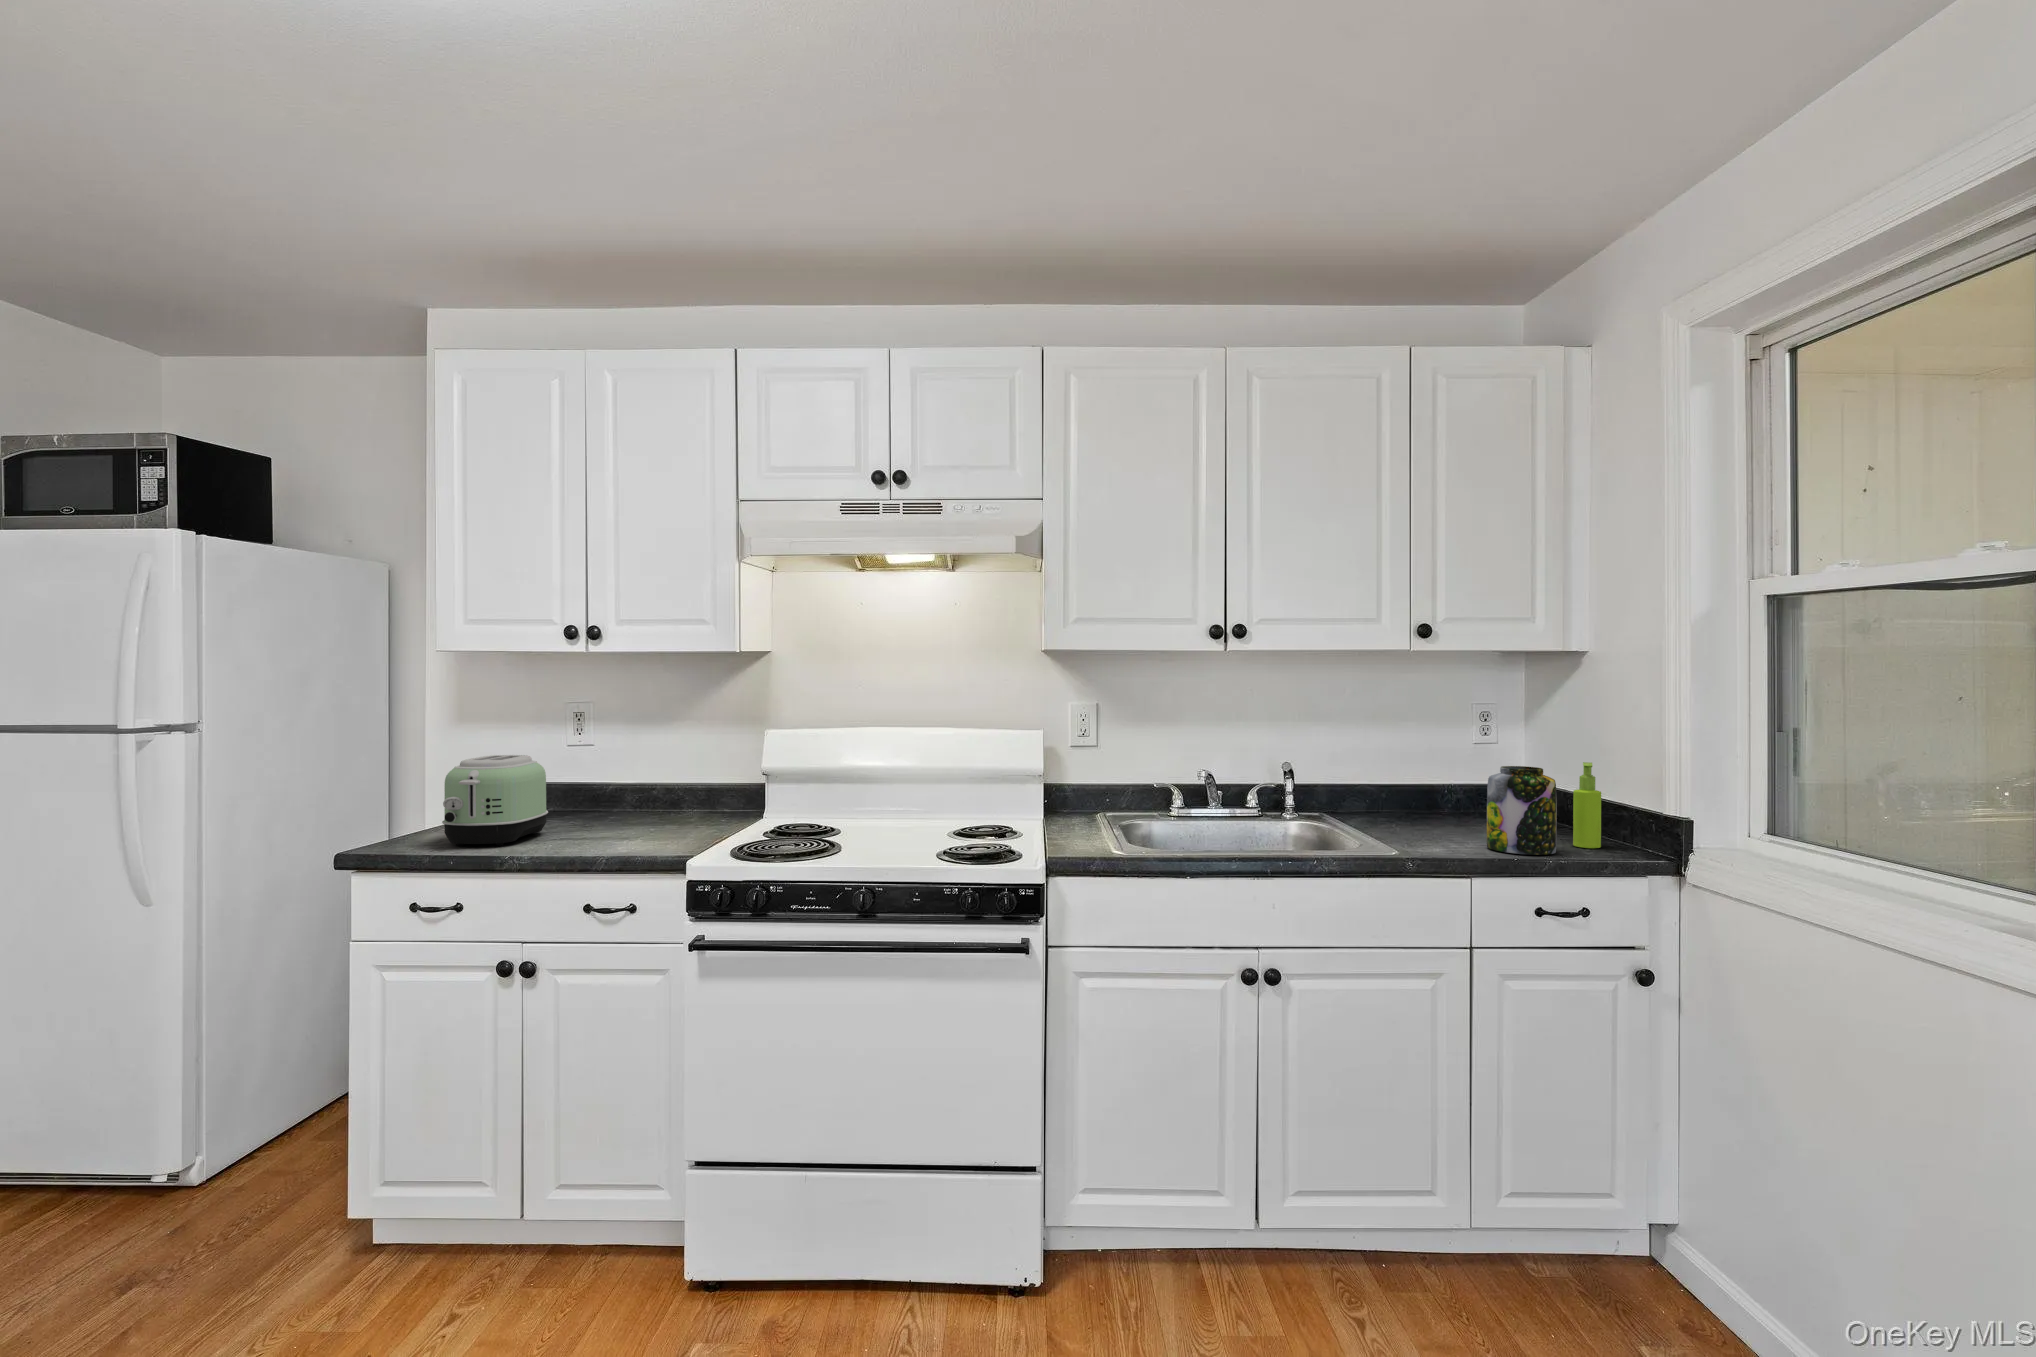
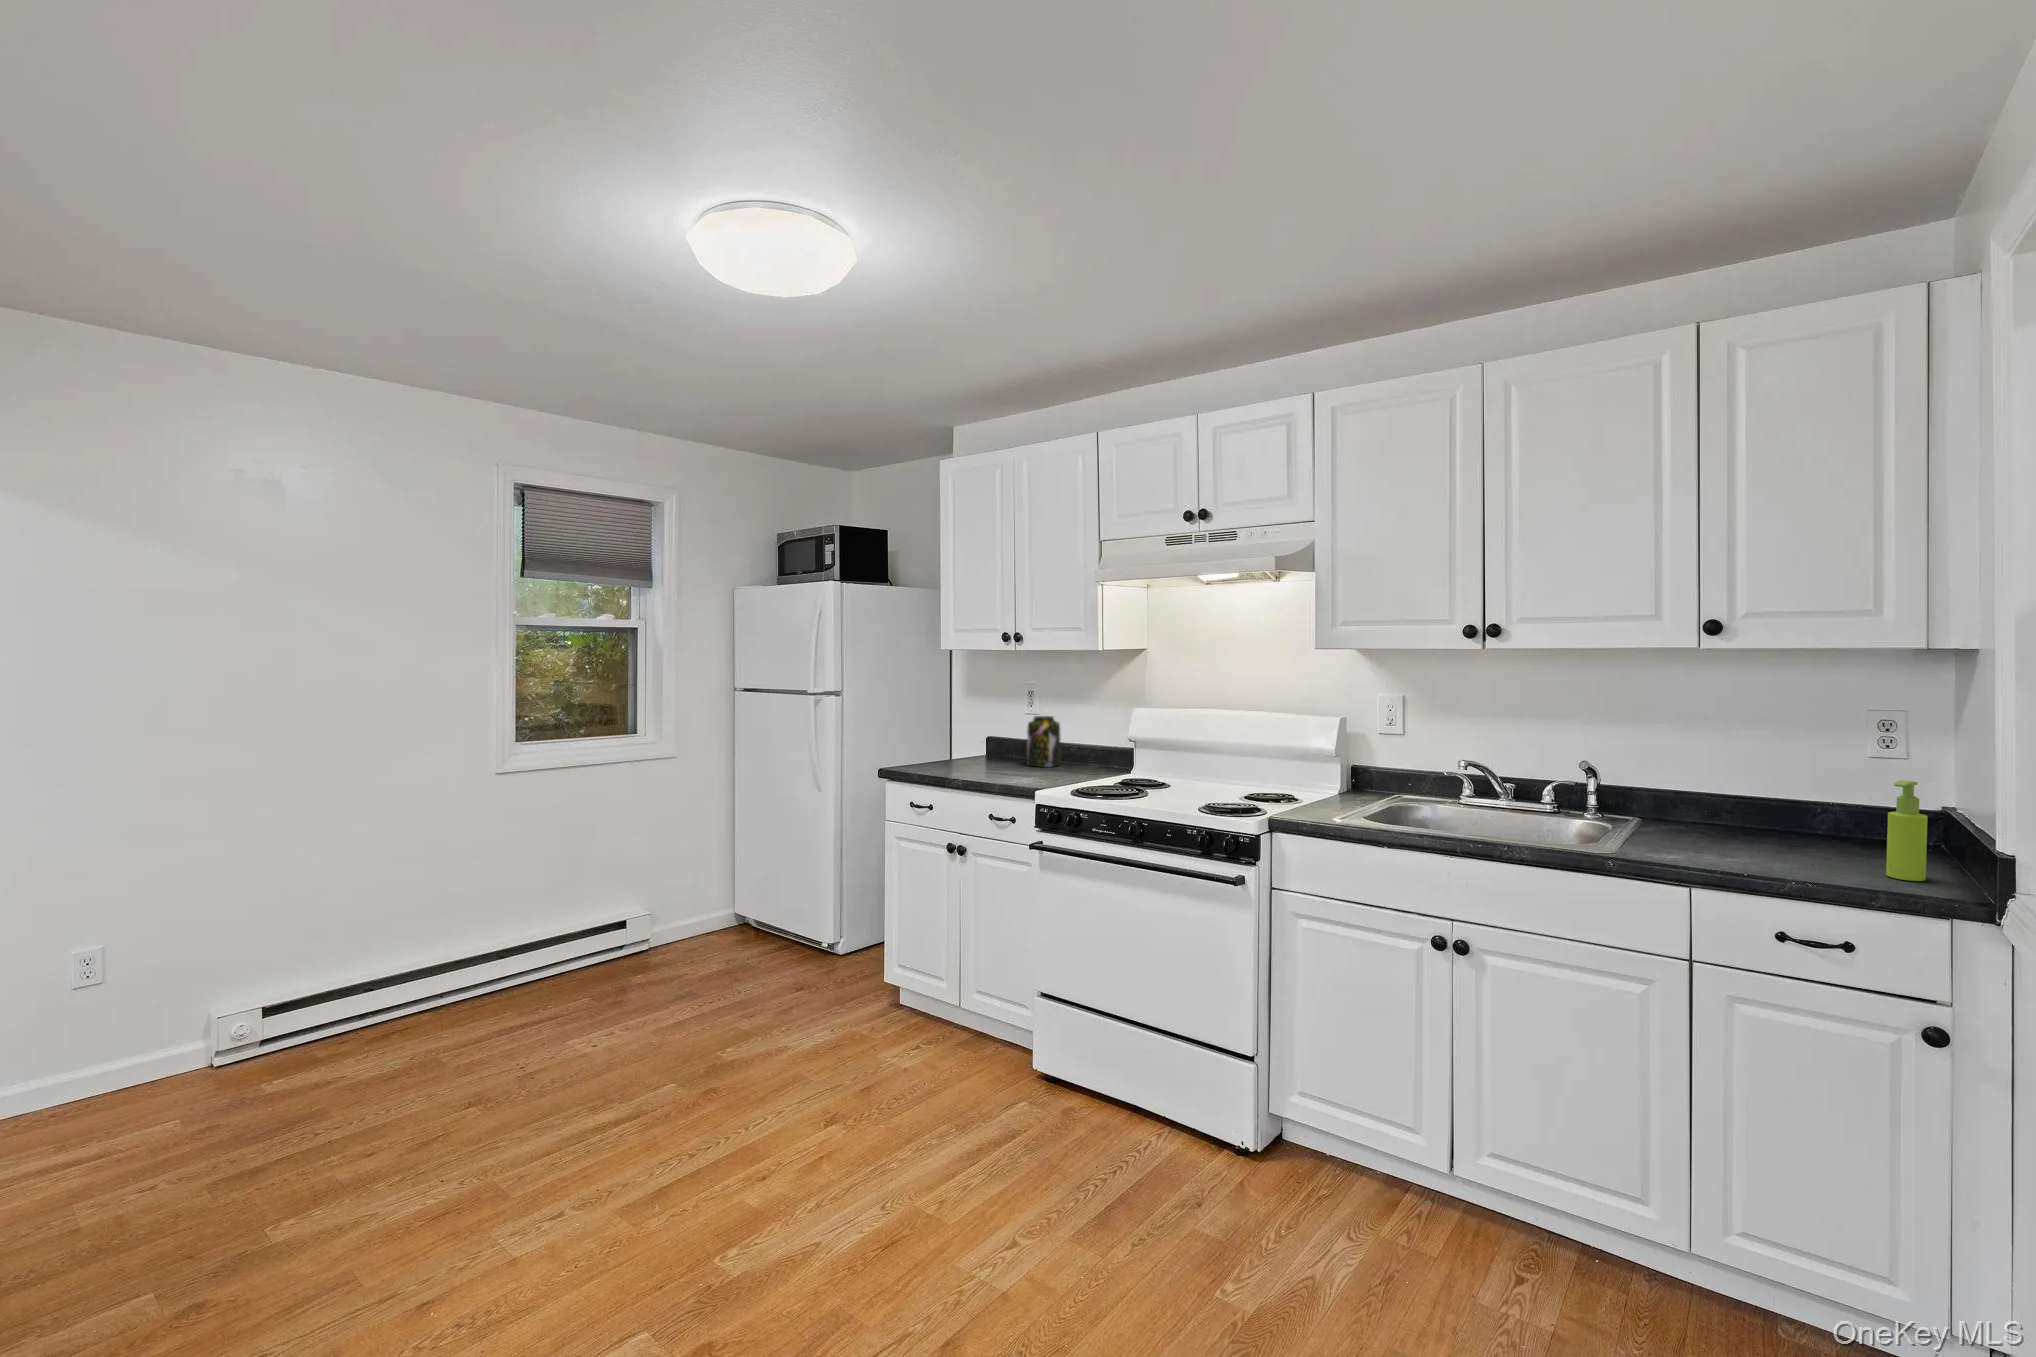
toaster: present [442,755,548,845] -> none [931,717,999,773]
jar: present [1487,766,1557,855] -> present [1027,716,1061,767]

